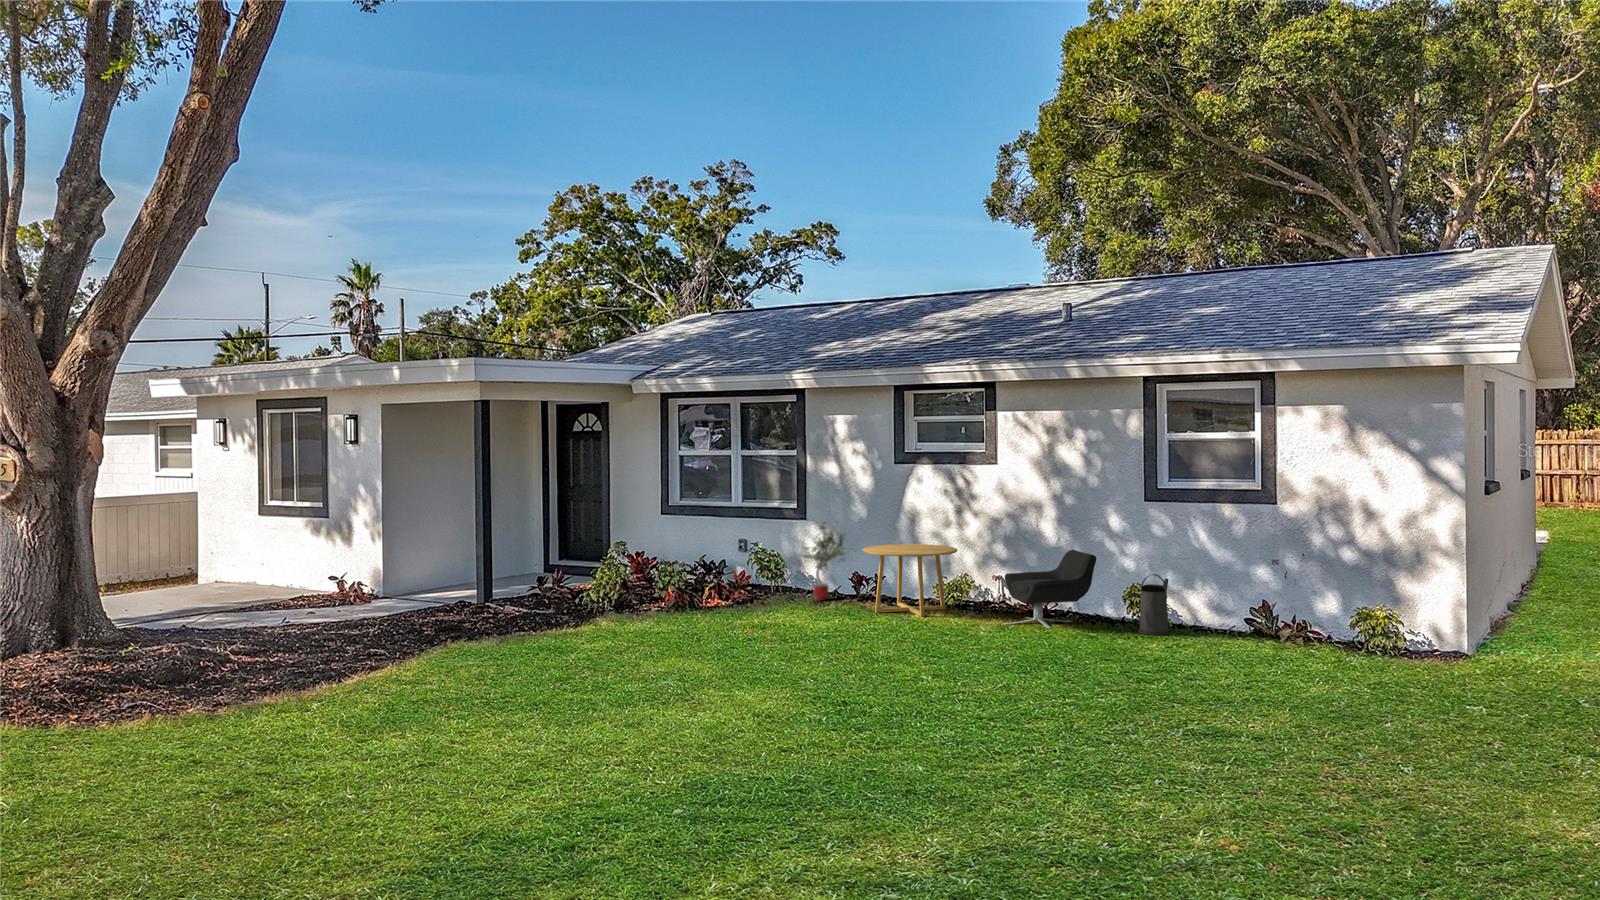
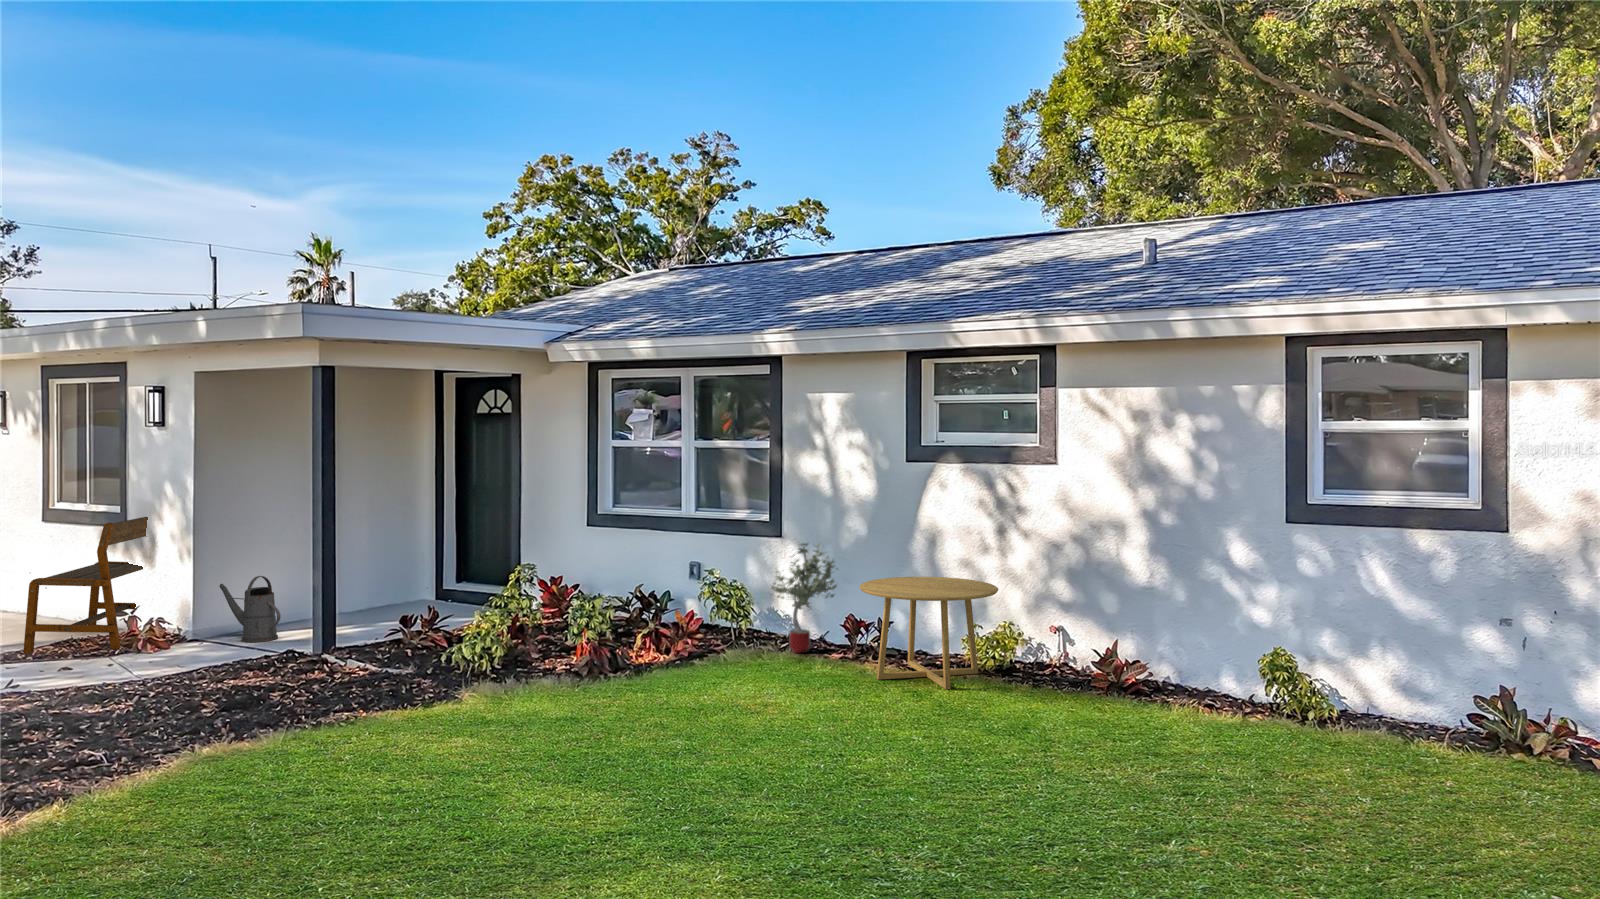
bench: none [272,507,354,606] -> present [23,517,148,654]
lounge chair: present [1004,550,1096,628] -> none [1070,593,1217,718]
watering can: present [1138,574,1170,635] -> present [220,576,281,642]

